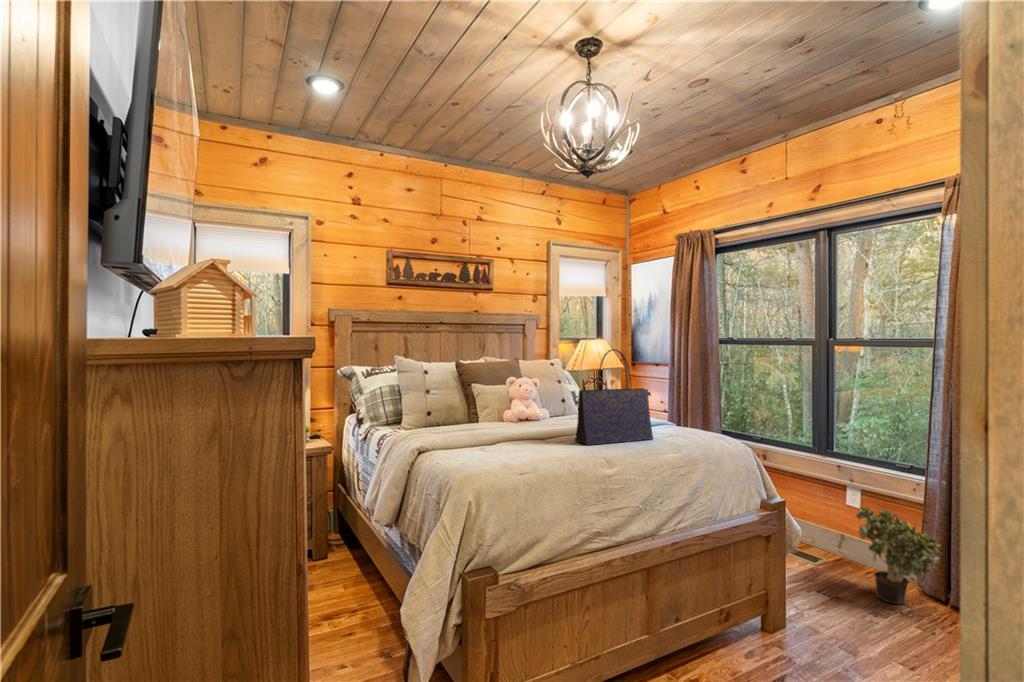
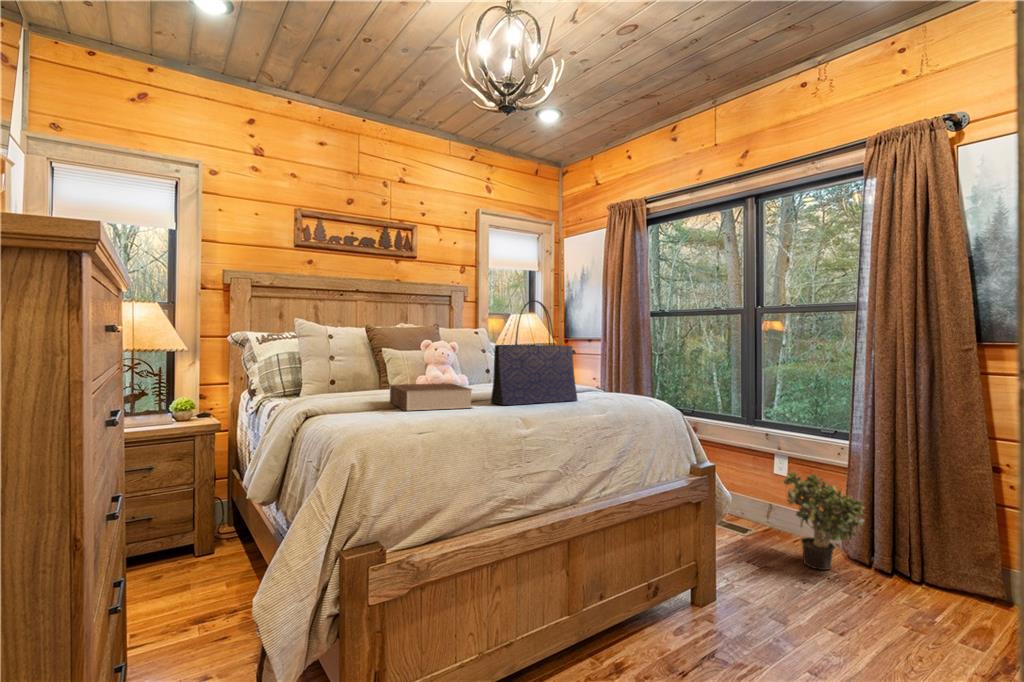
book: none [486,422,562,451] -> present [390,383,472,411]

